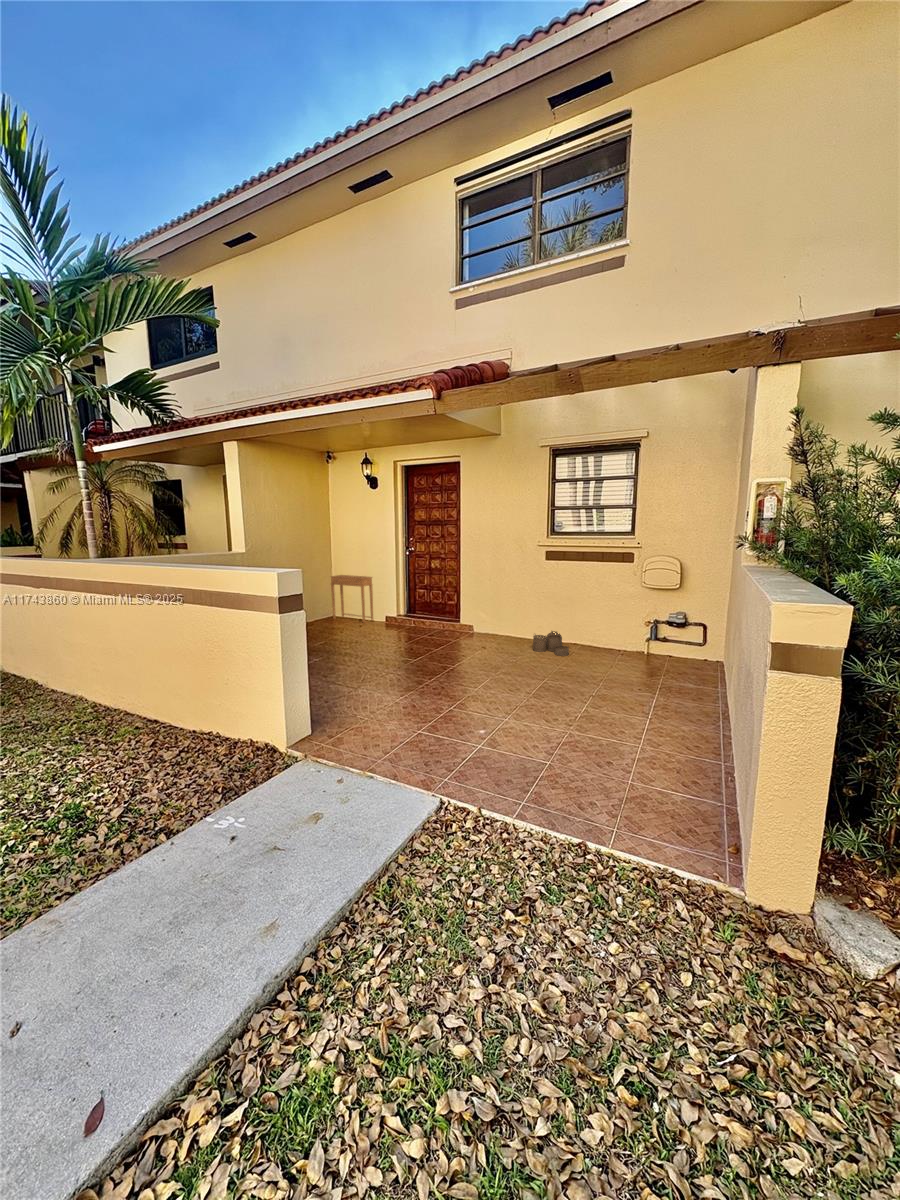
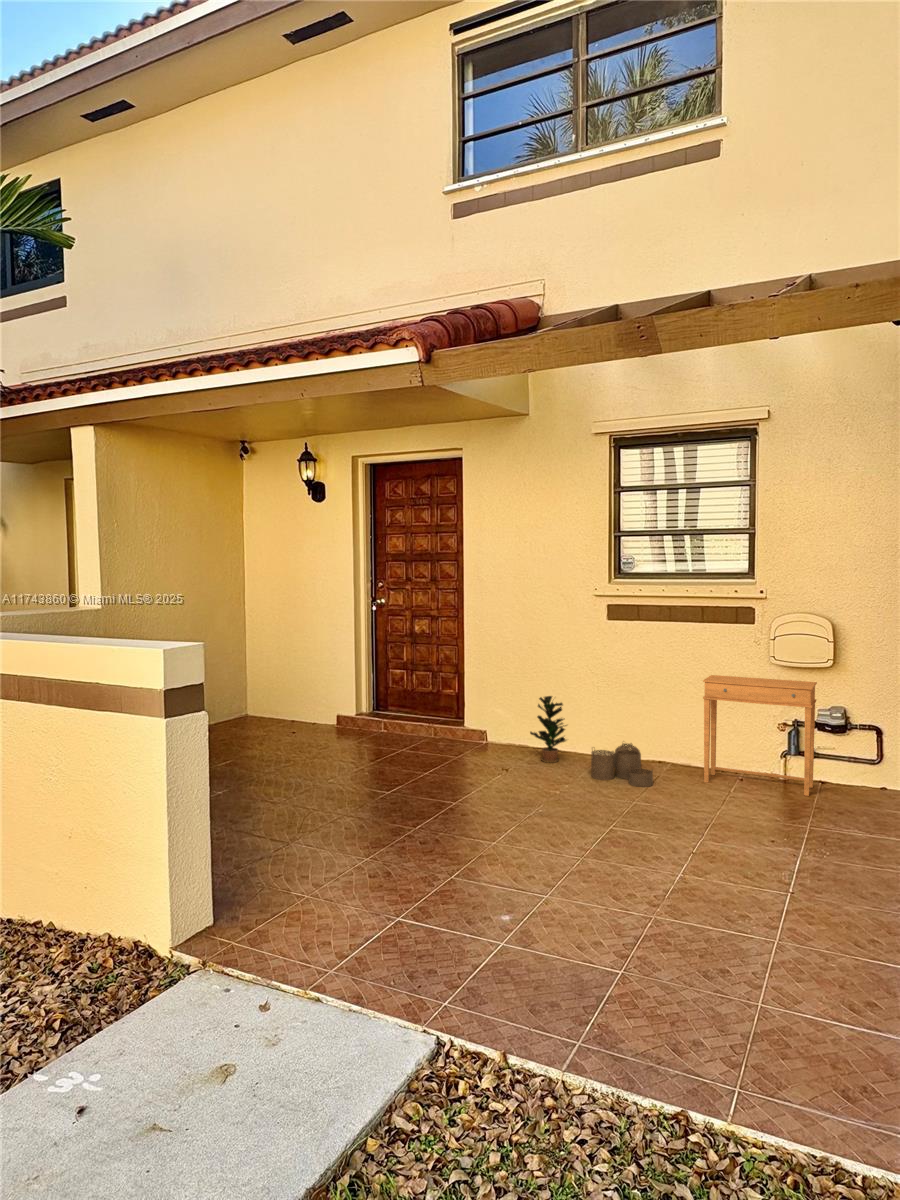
side table: present [331,575,373,623] -> present [703,675,817,796]
potted plant: none [498,604,521,642] -> present [530,696,566,763]

